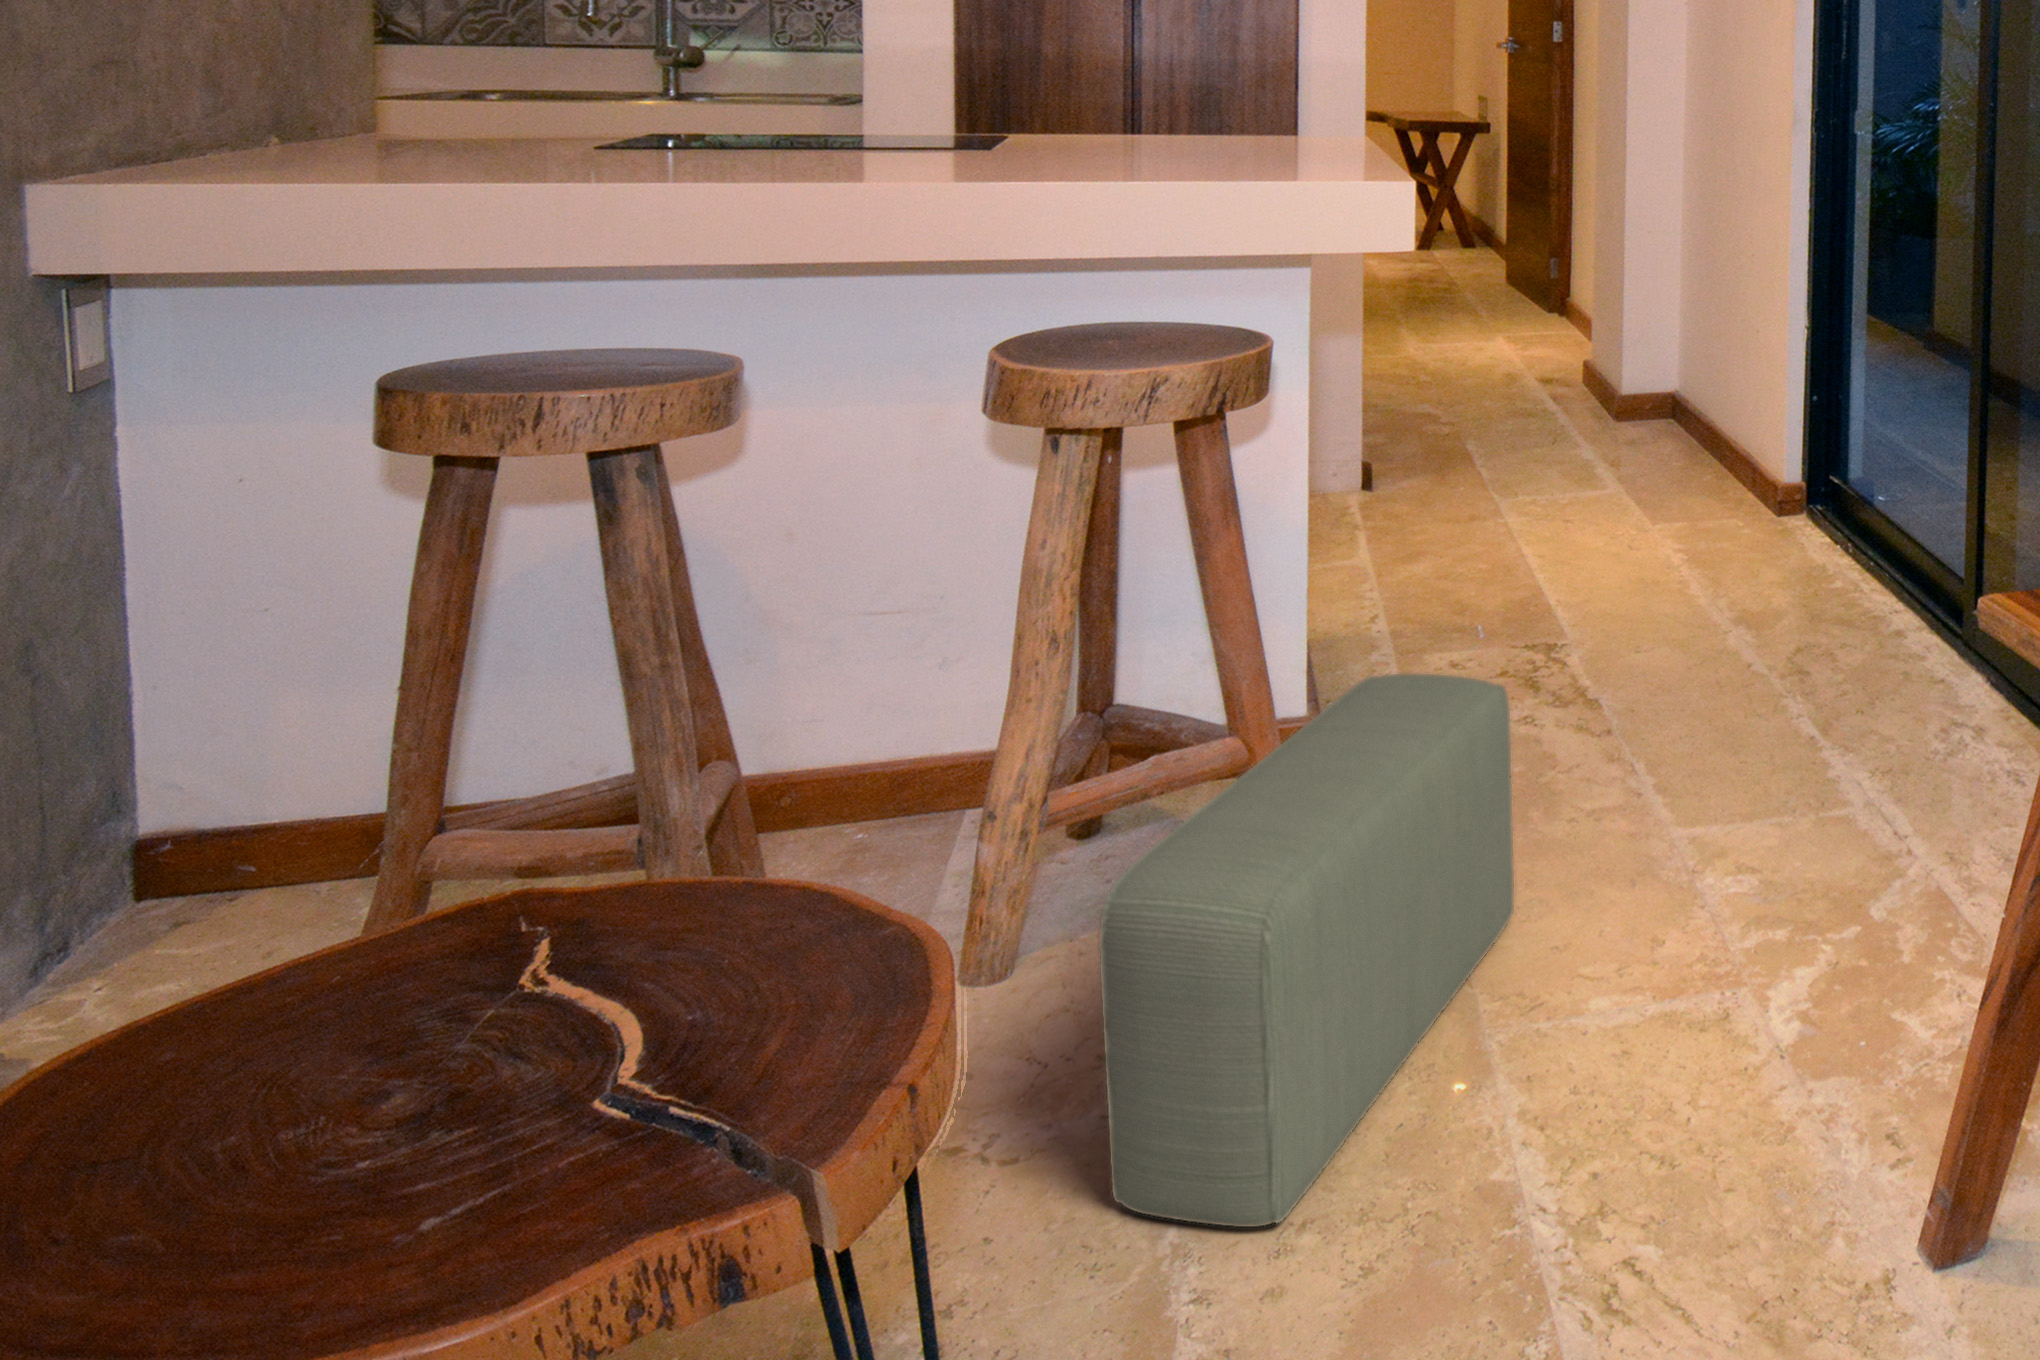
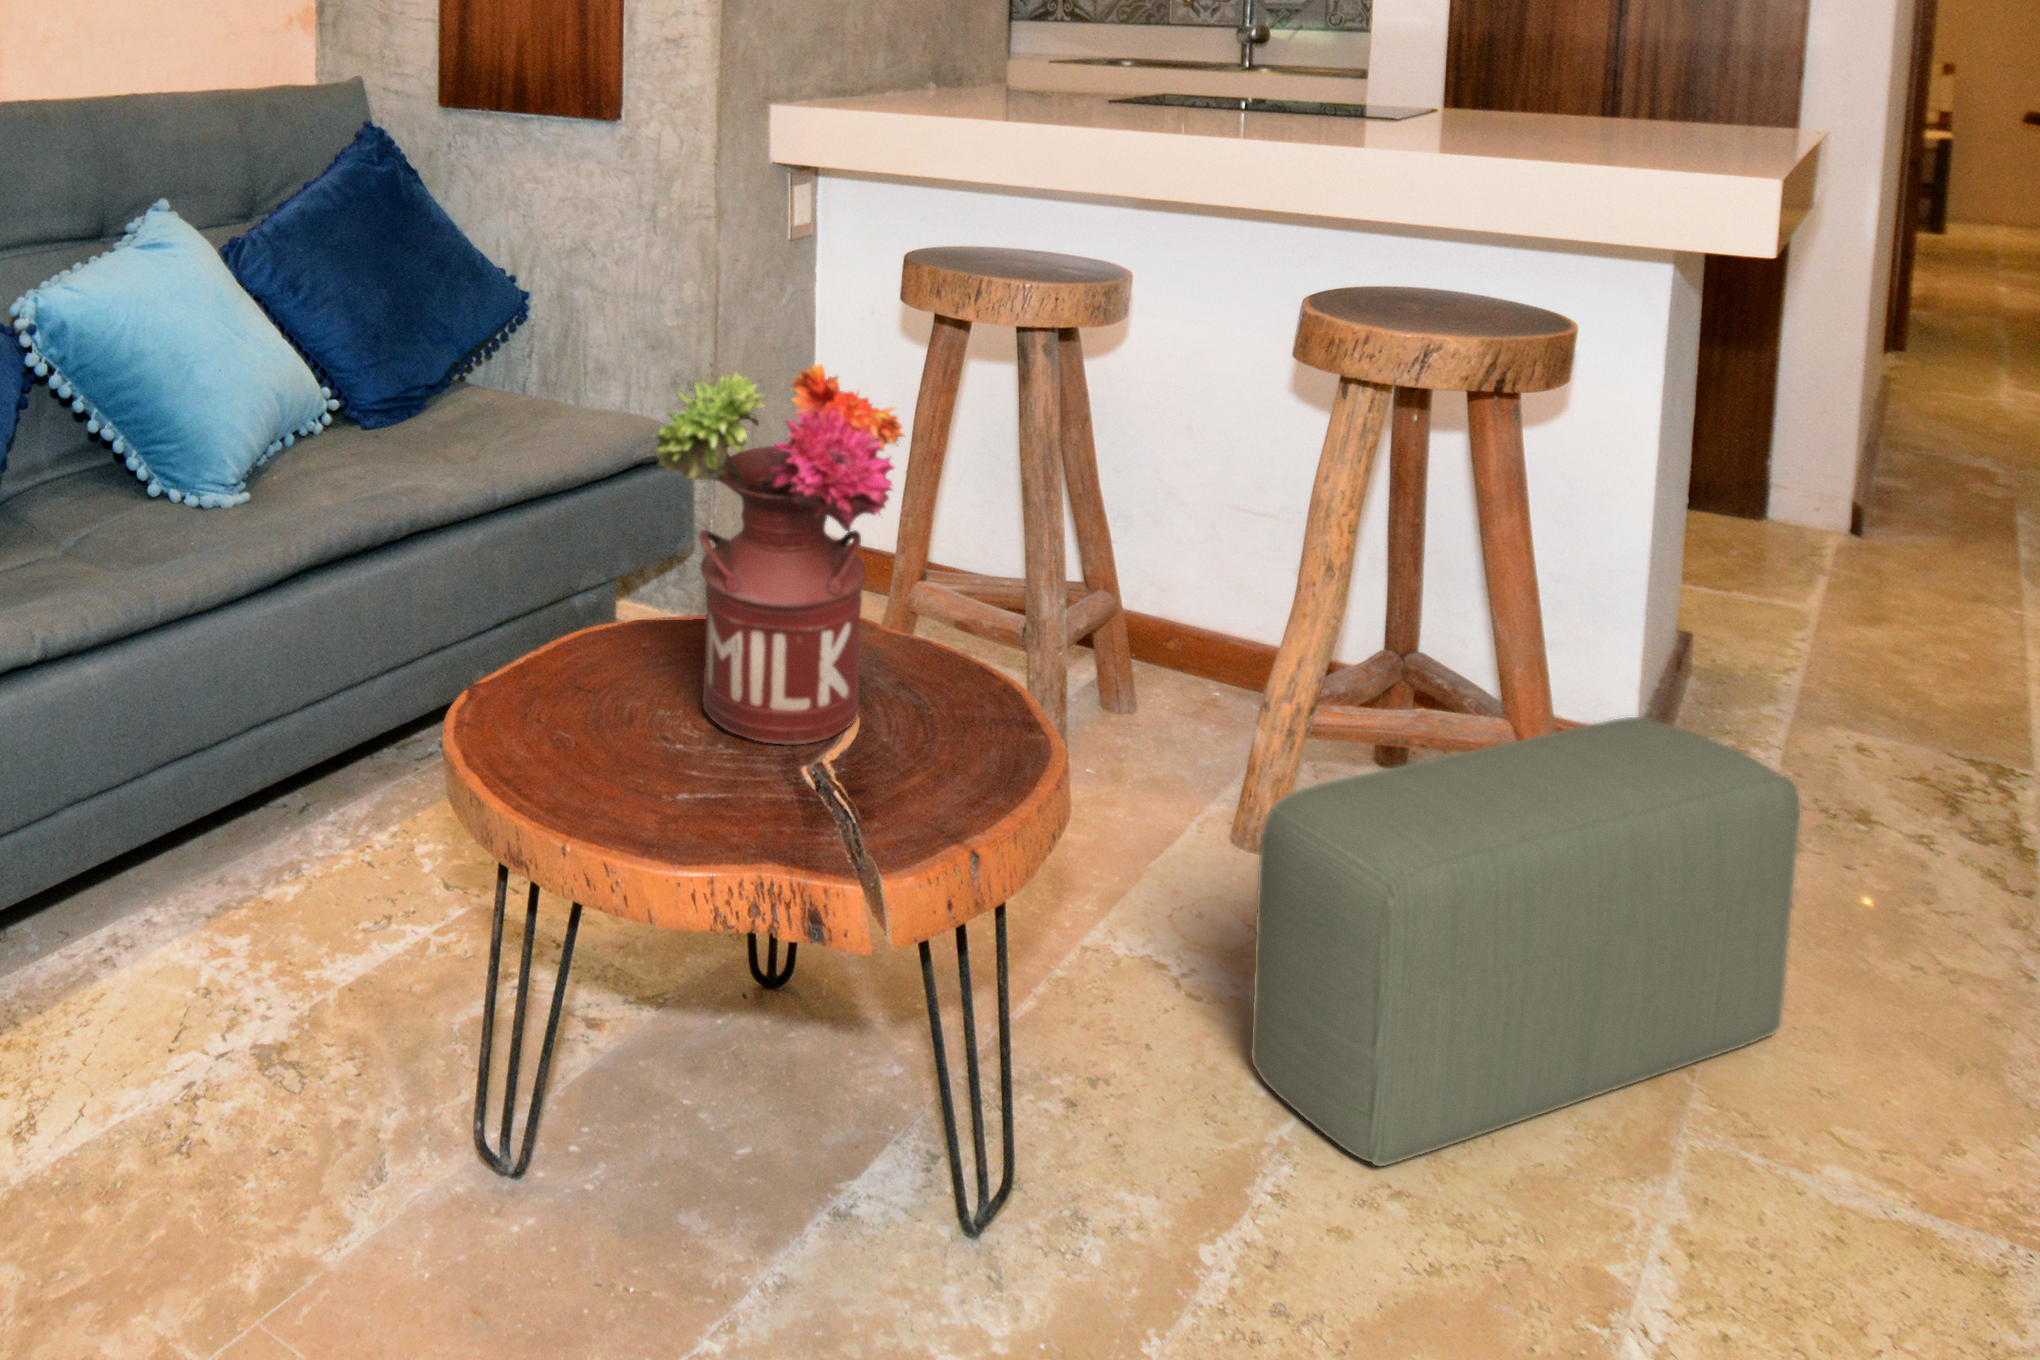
flower arrangement: none [218,511,697,1112] -> present [654,365,904,744]

